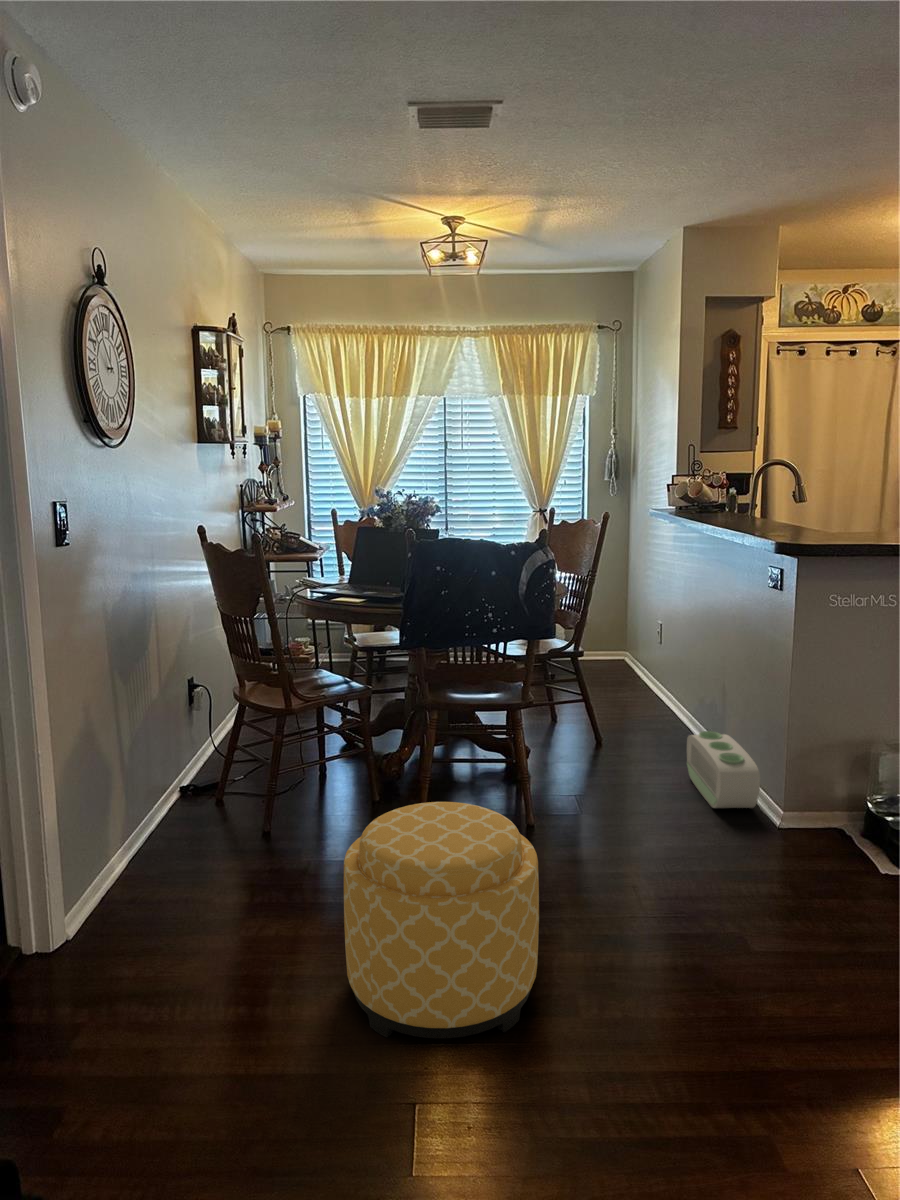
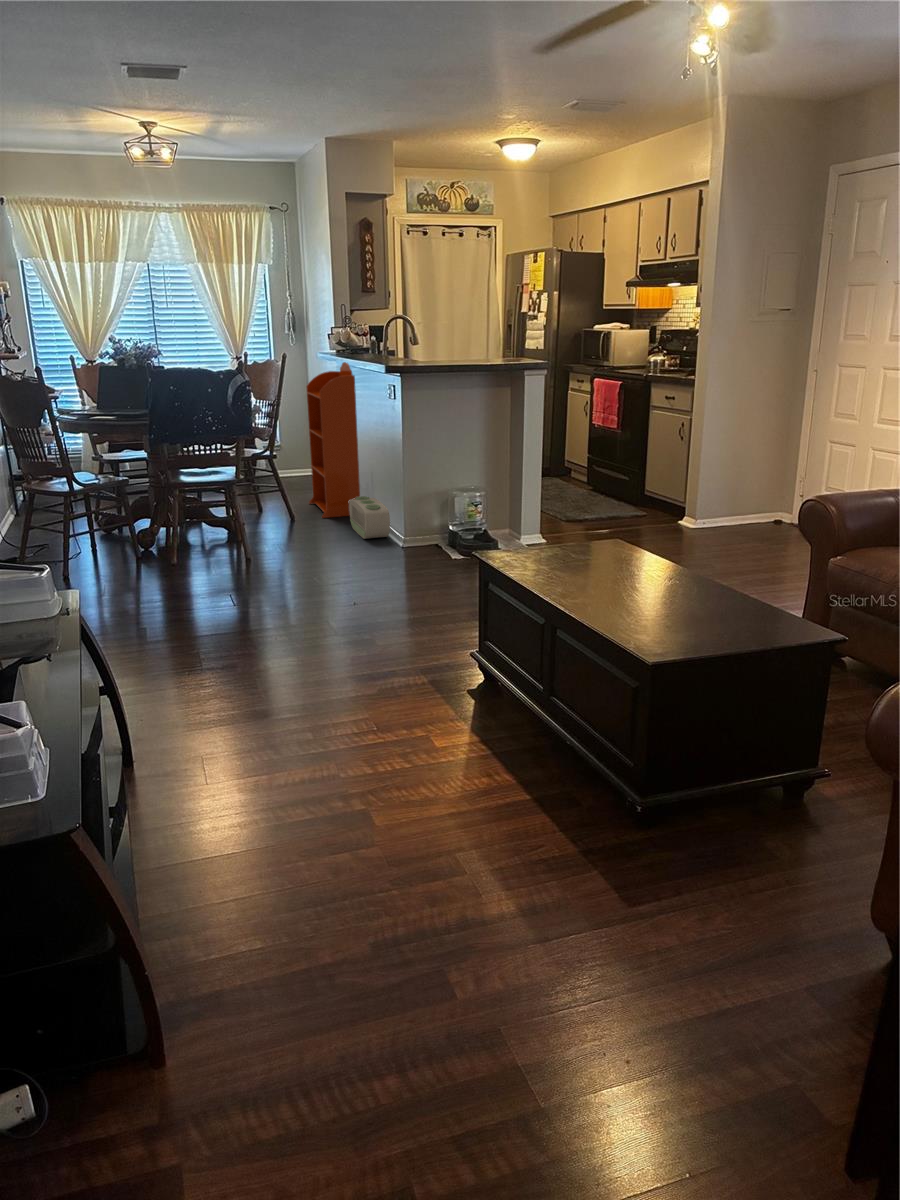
bookcase: none [619,525,707,748] -> present [307,362,360,518]
ottoman: present [344,802,539,1038] -> none [143,515,257,630]

